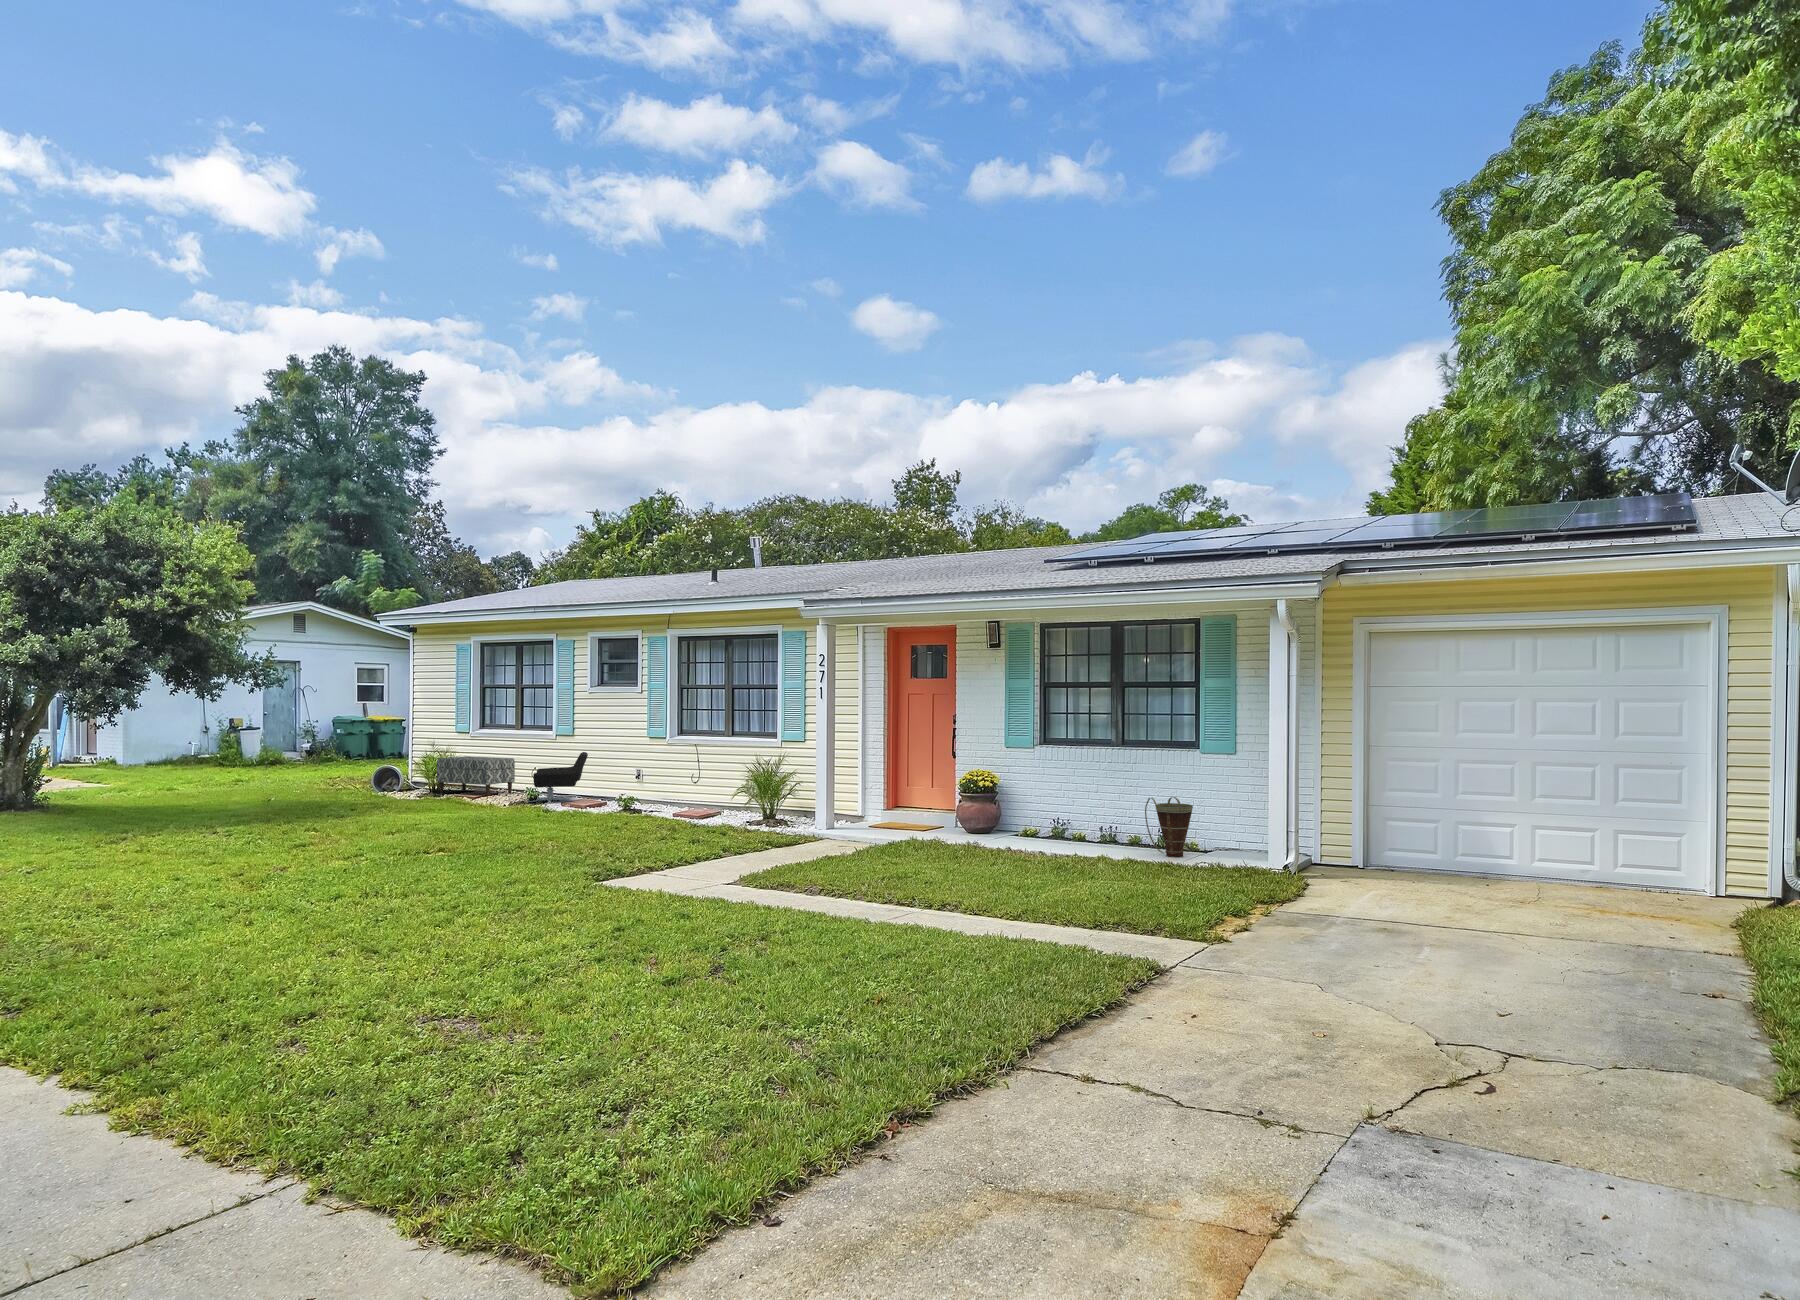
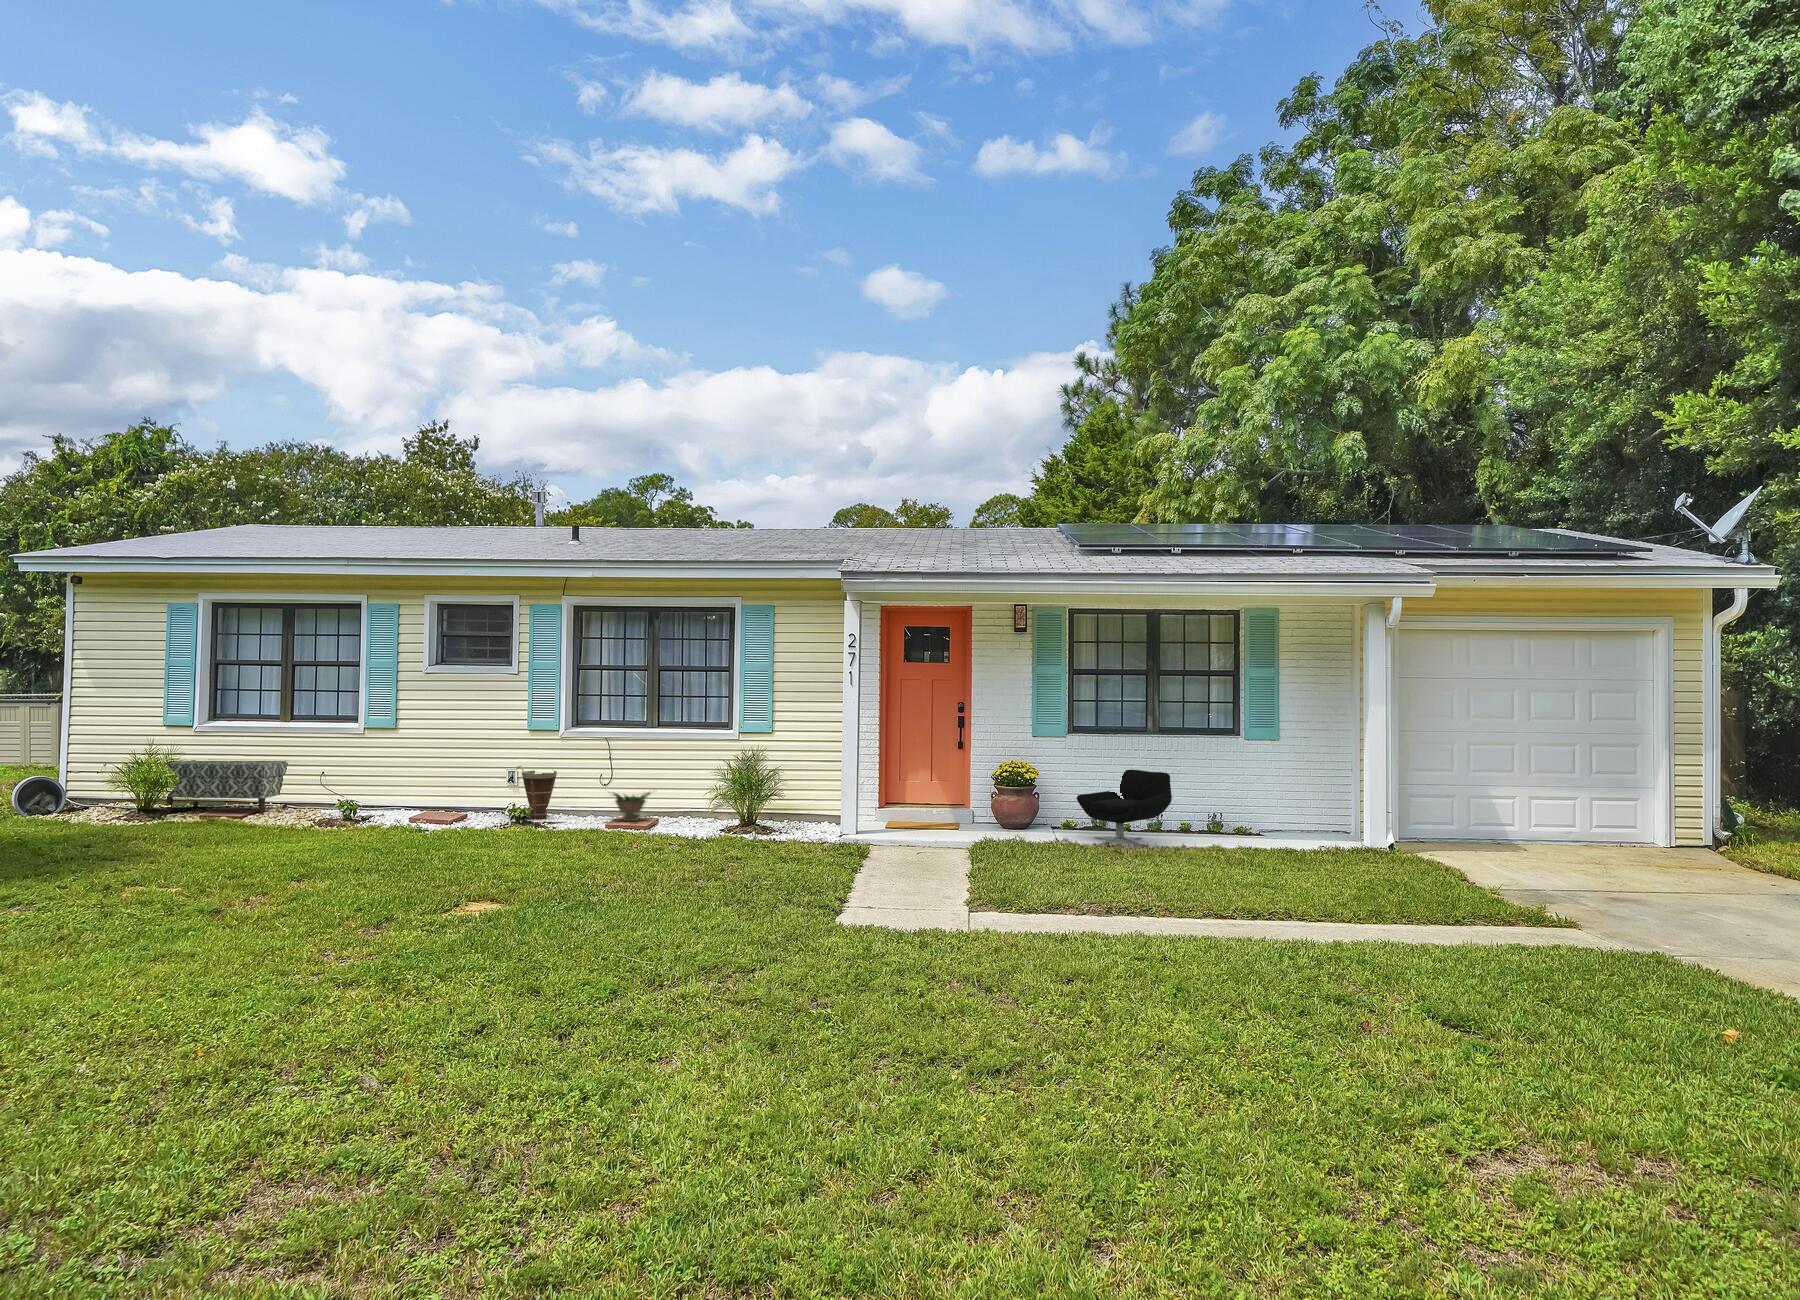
lounge chair: present [530,752,588,804] -> present [1077,769,1172,846]
decorative plant: none [682,787,728,812] -> present [609,791,654,821]
basket: present [1145,797,1193,857] -> present [516,766,557,819]

